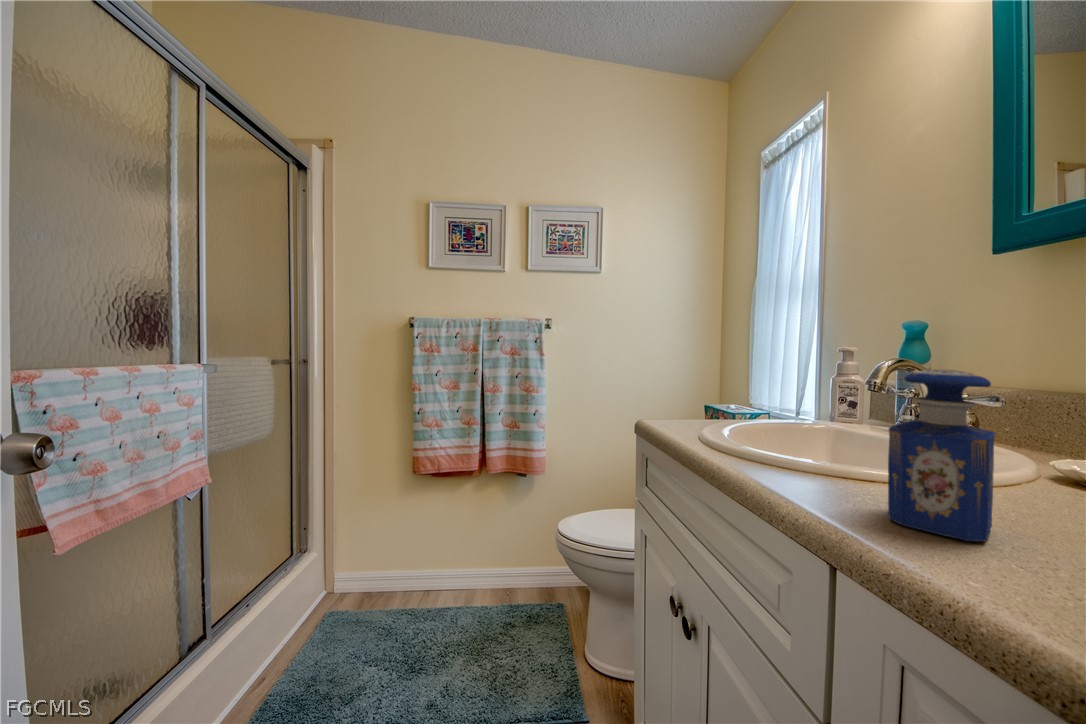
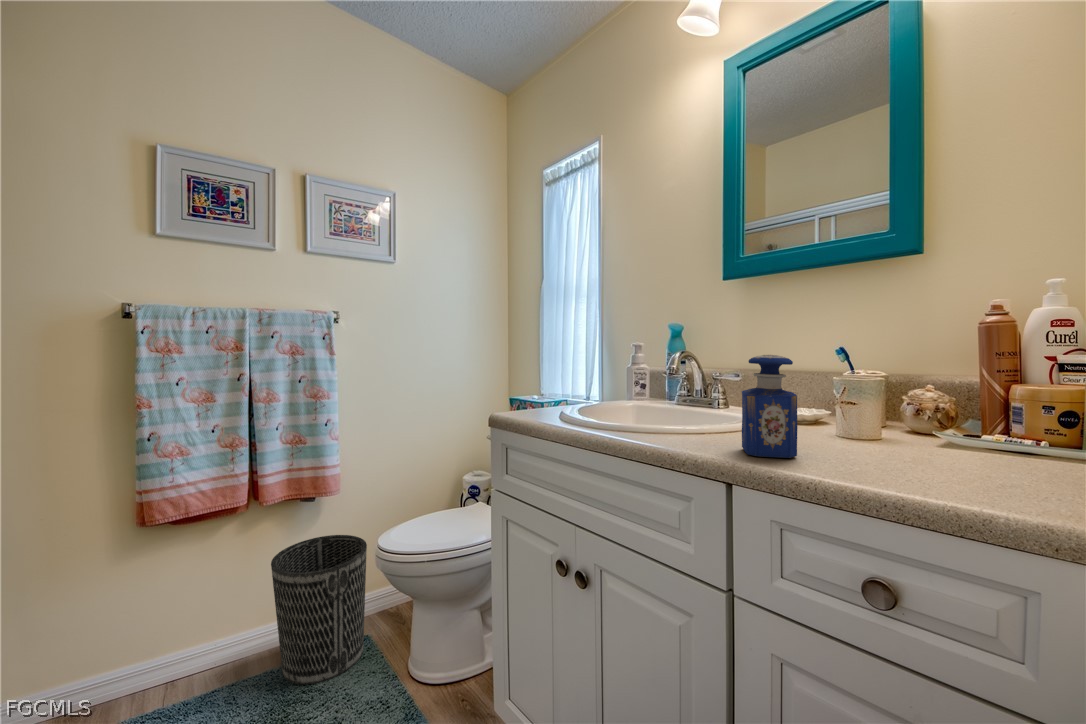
wastebasket: none [487,508,559,630] -> present [271,535,367,685]

